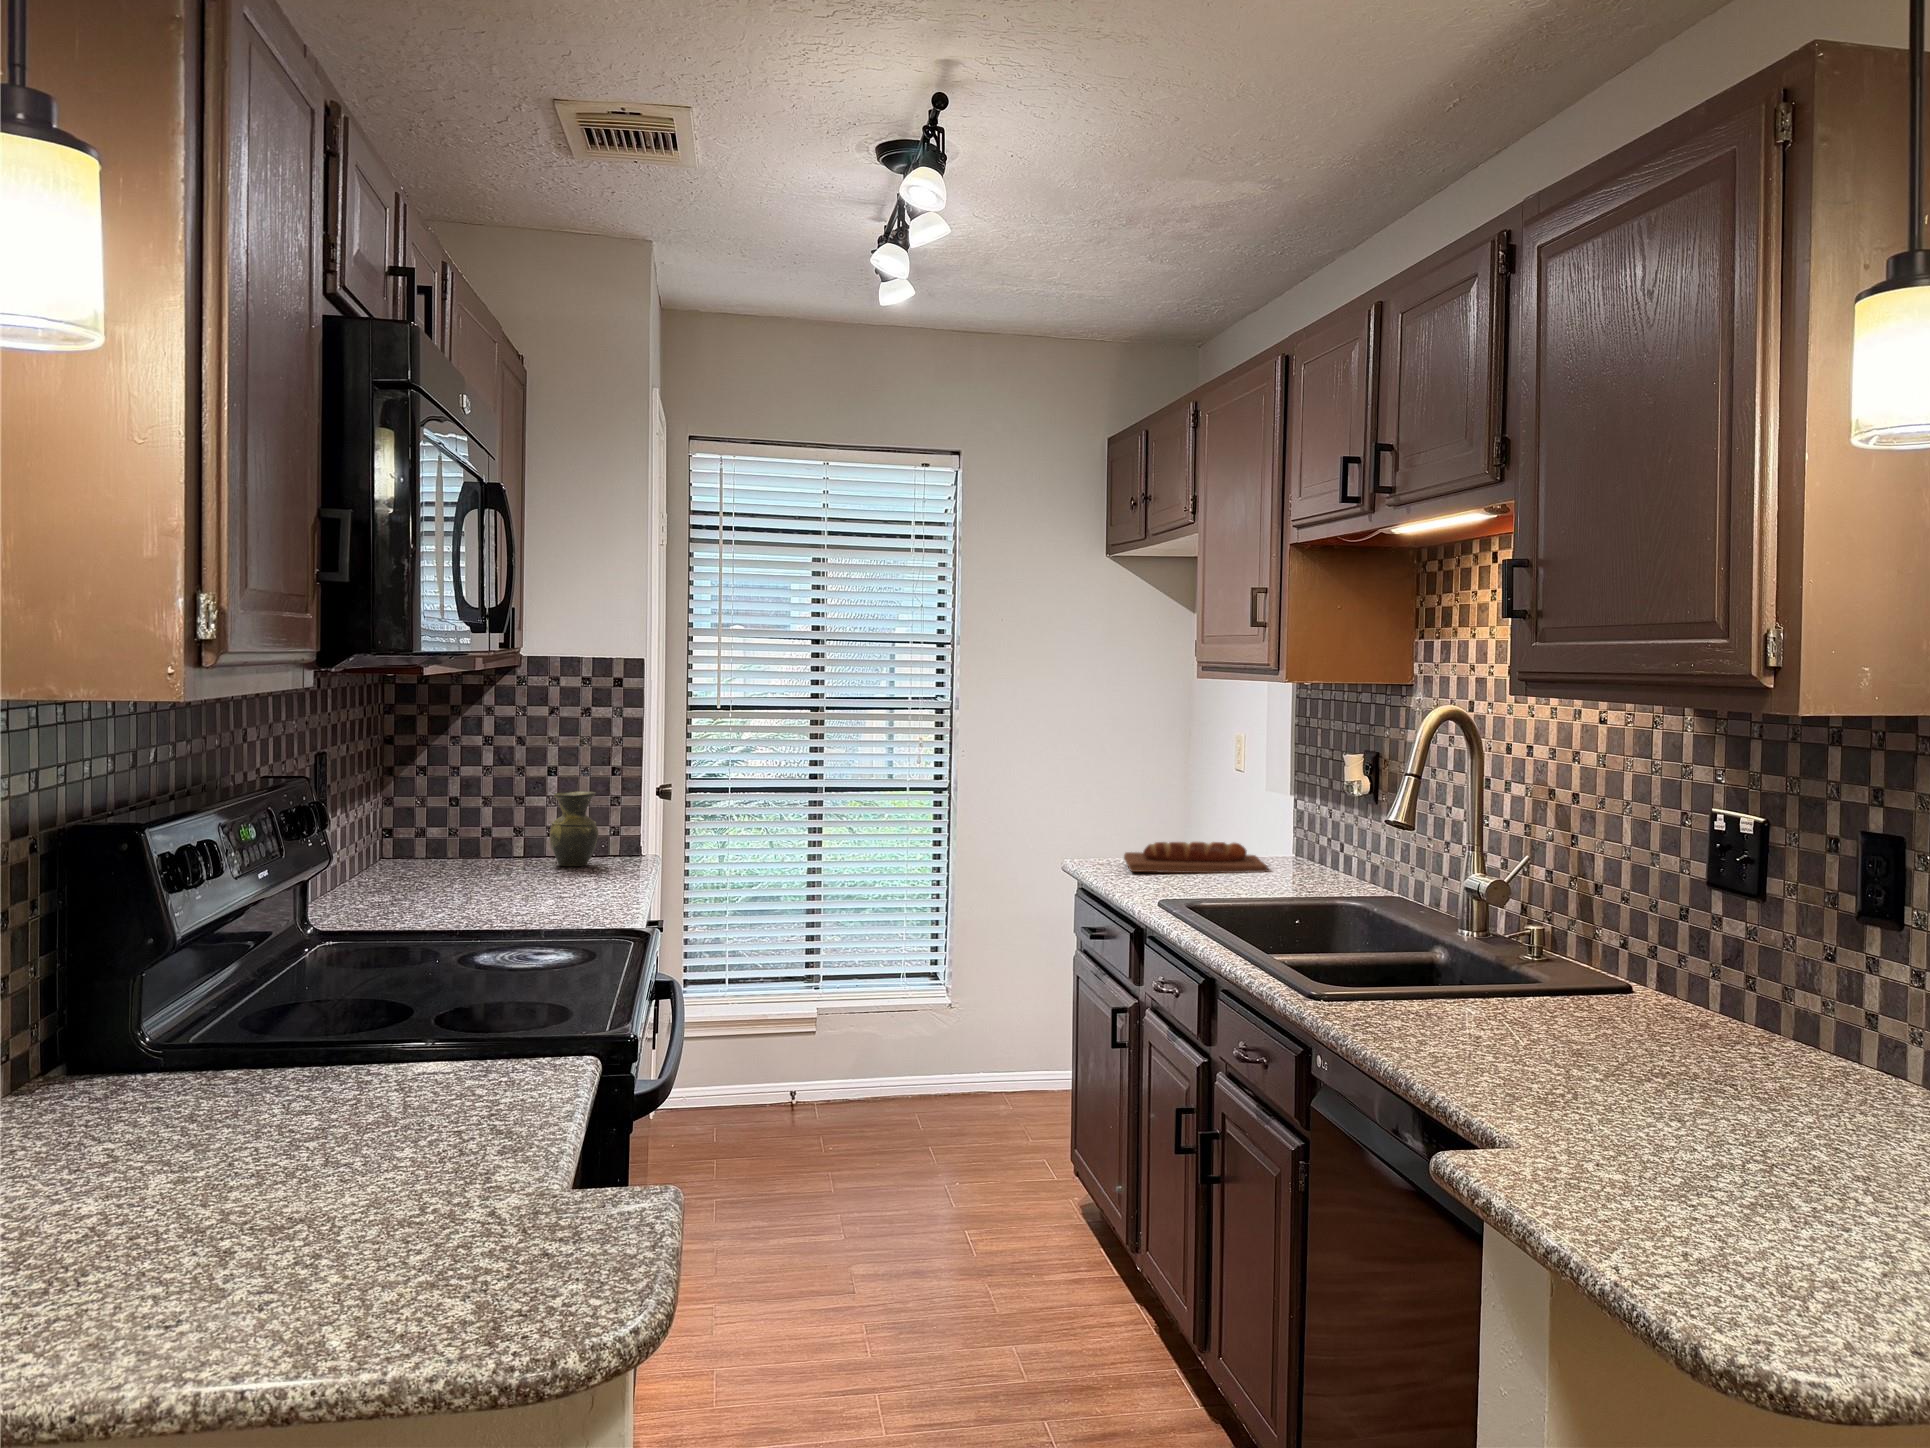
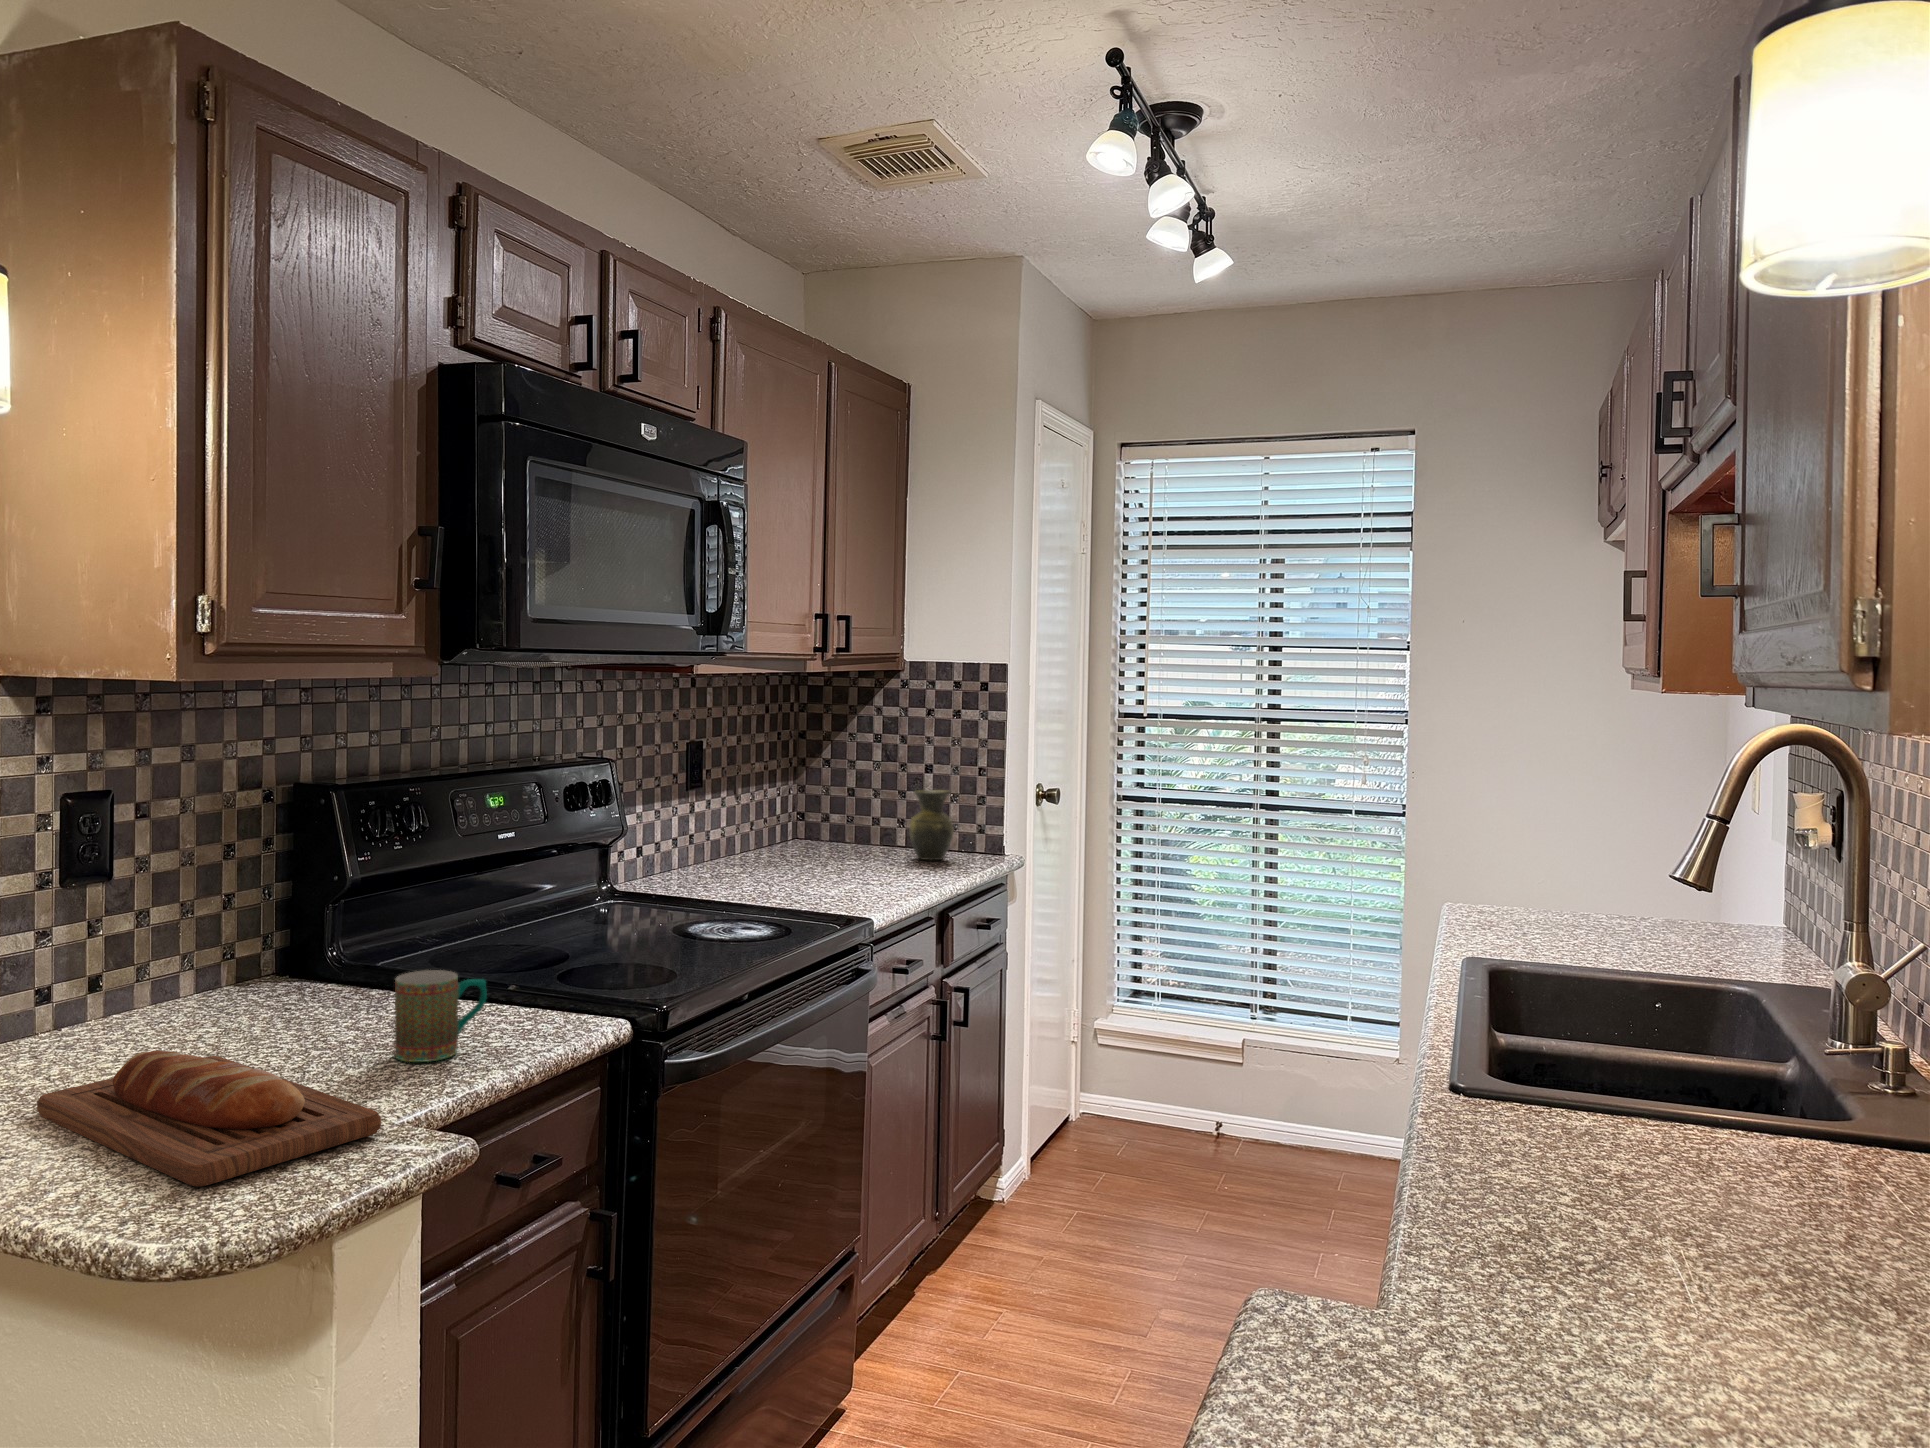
bread loaf: present [1124,842,1269,873] -> present [37,1050,381,1186]
mug: none [426,1024,519,1133] -> present [394,970,487,1062]

